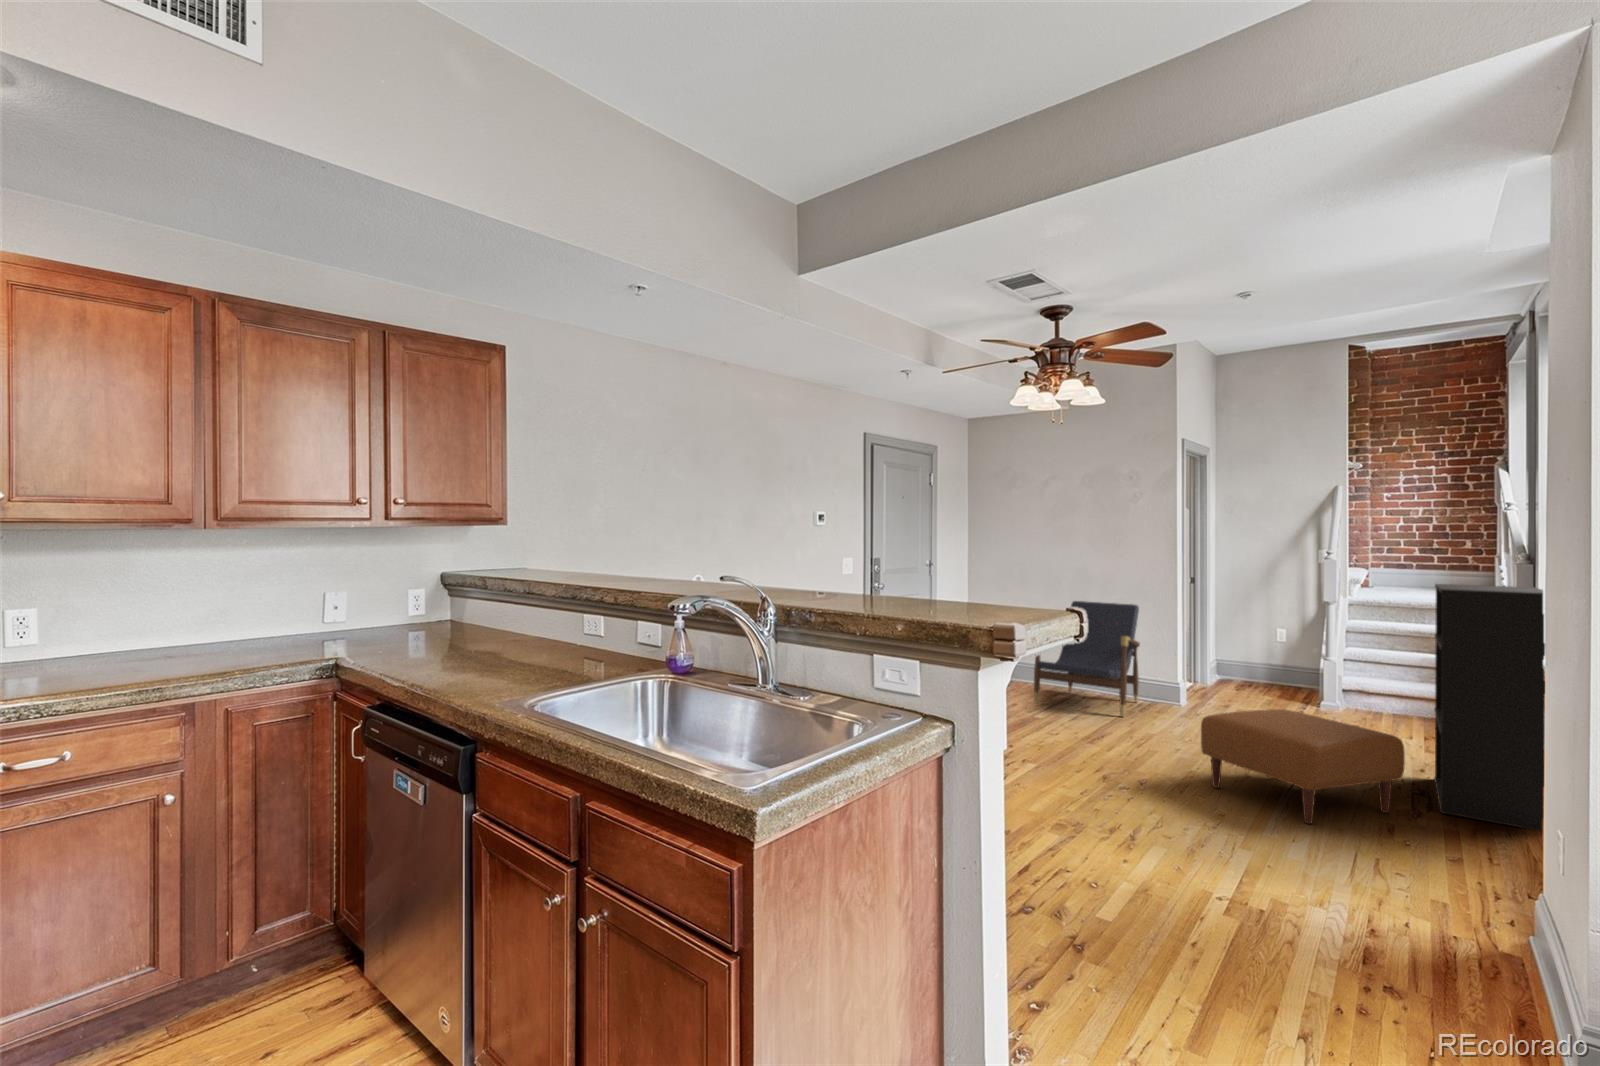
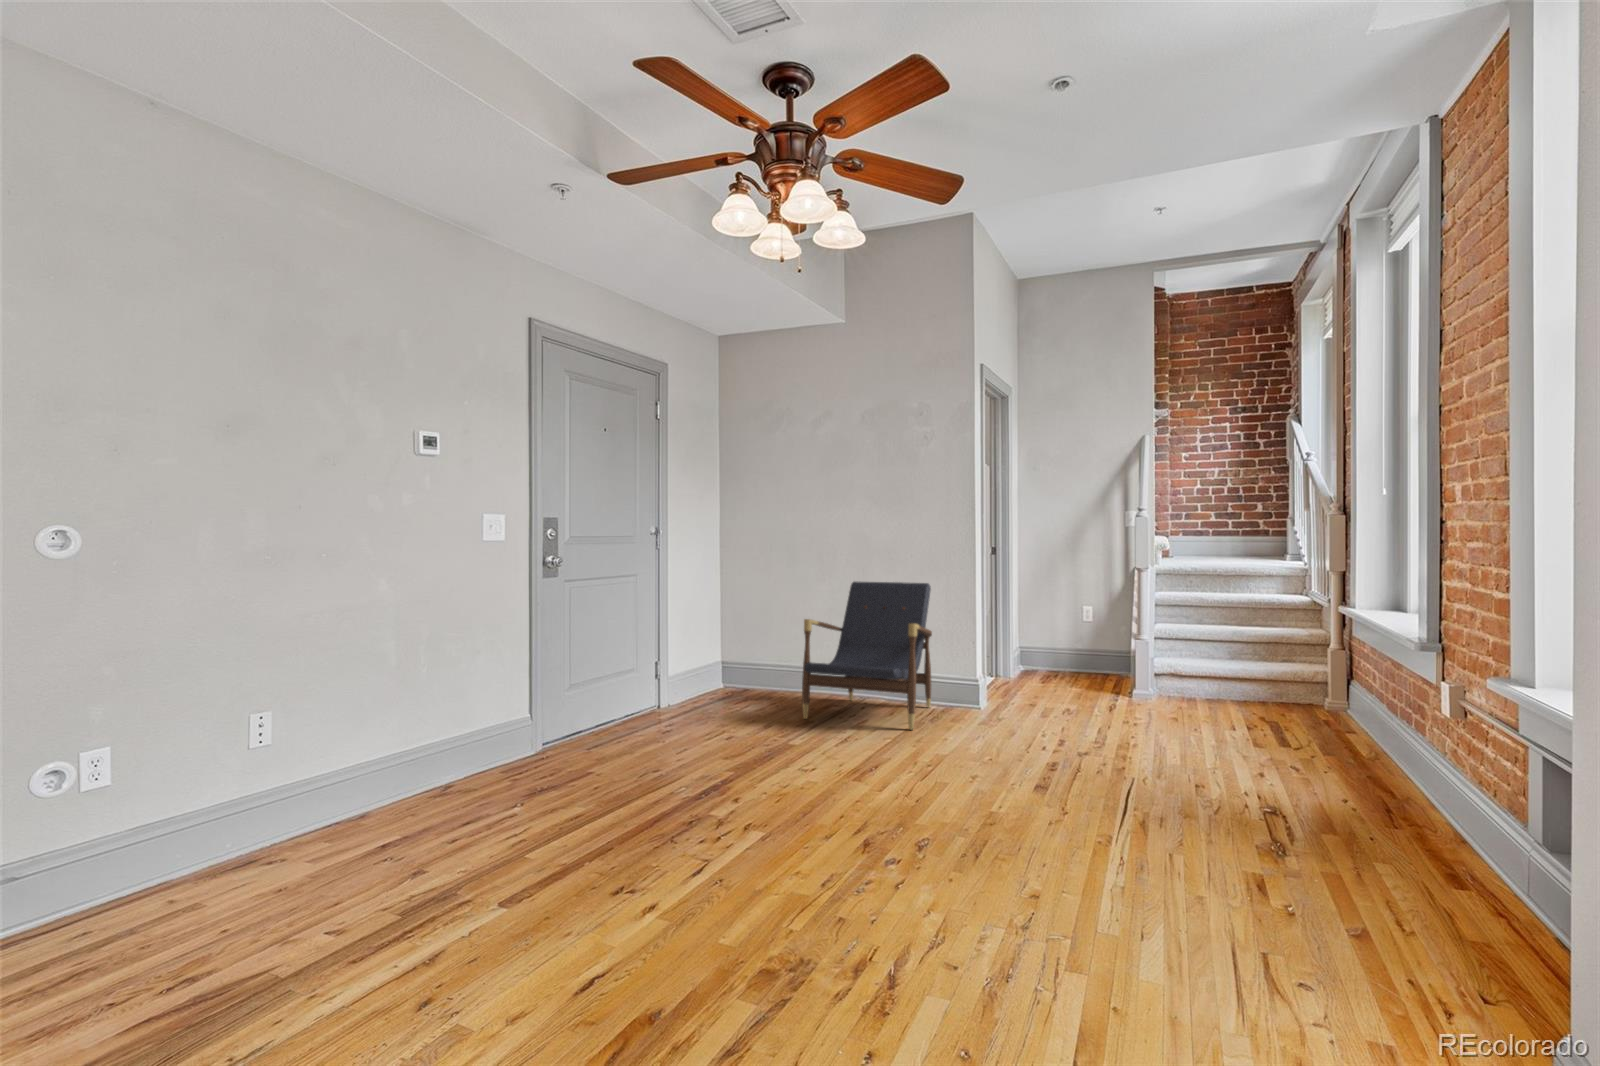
bookshelf: present [1434,584,1545,831] -> none [1275,537,1437,858]
ottoman: present [1201,709,1405,824] -> none [1009,713,1264,885]

